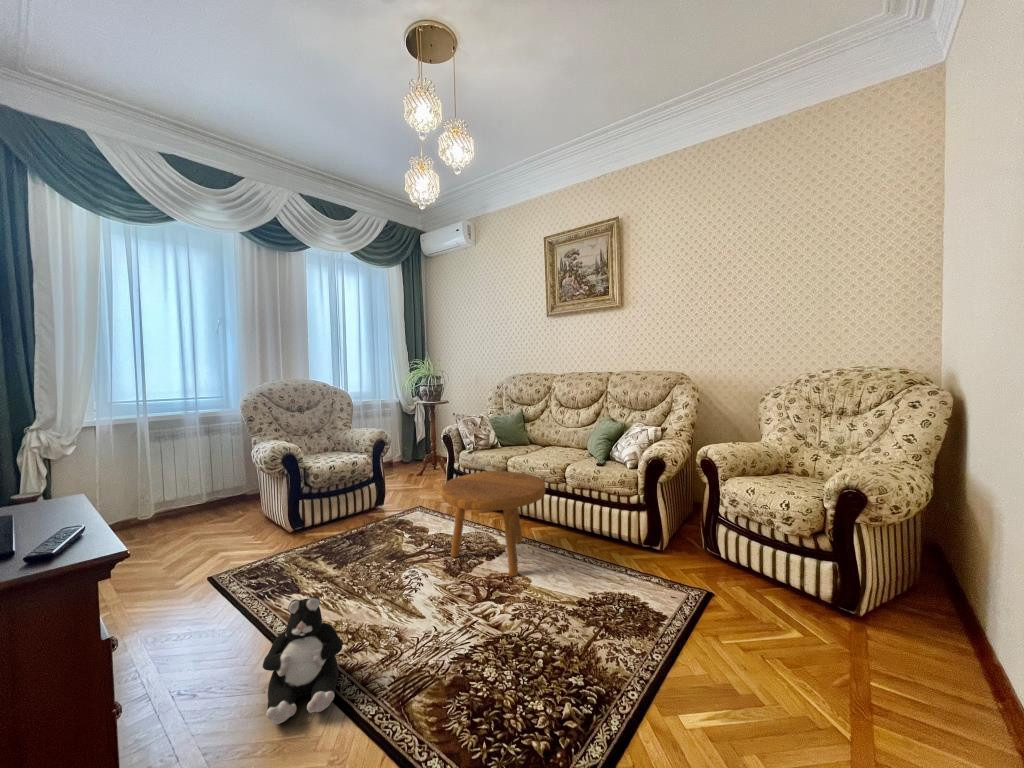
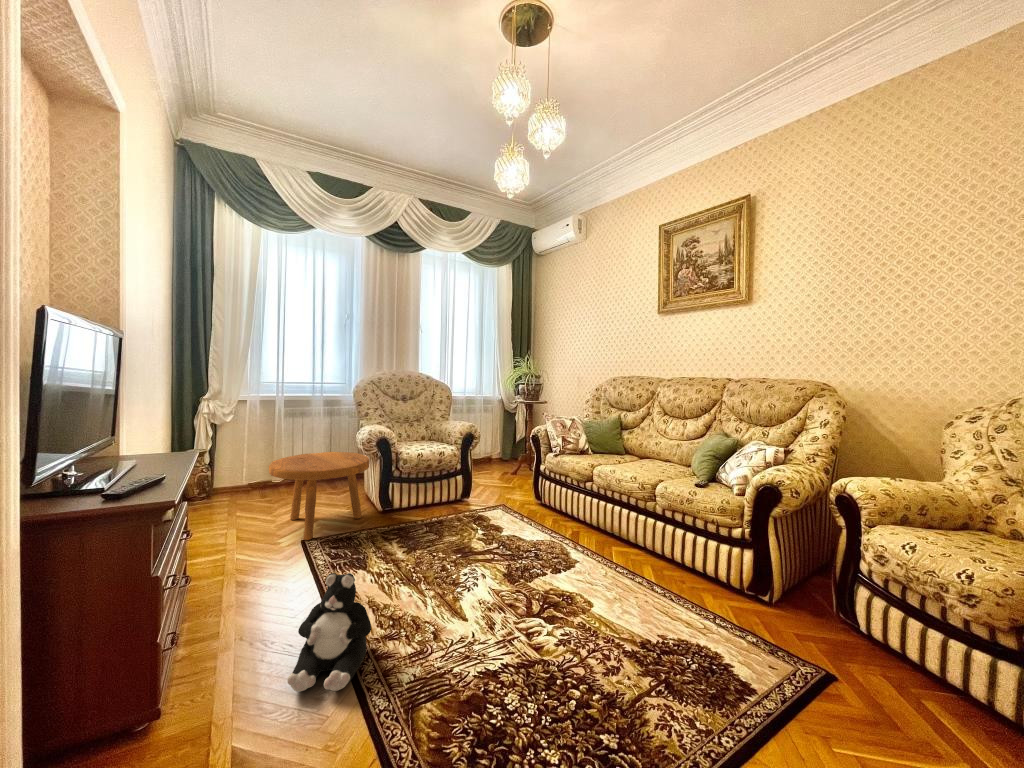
footstool: present [442,471,545,576] -> present [269,452,369,540]

